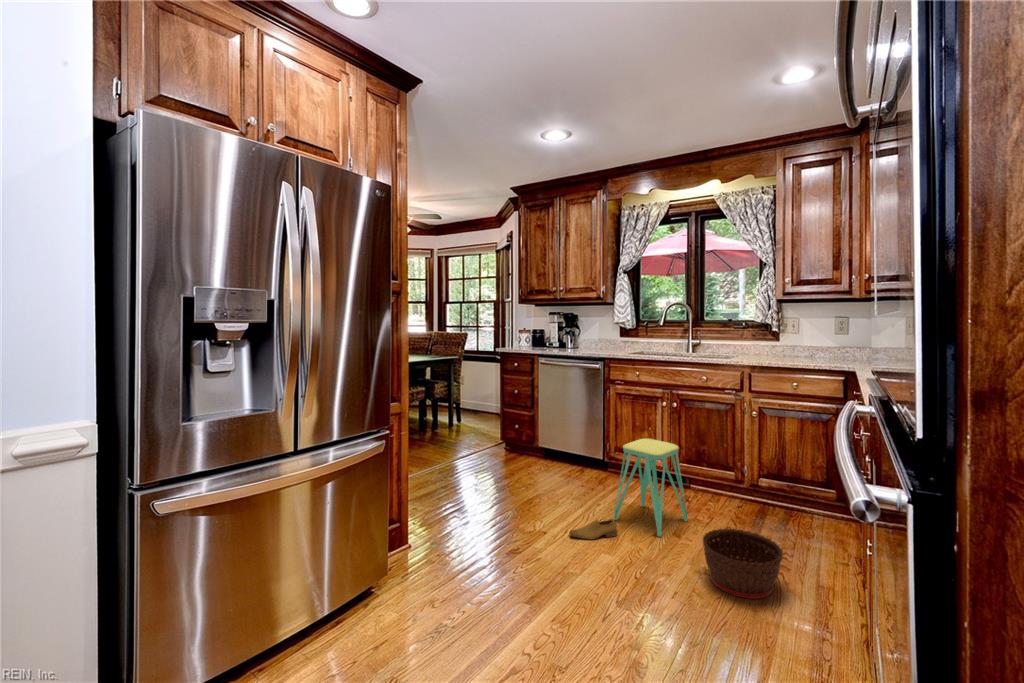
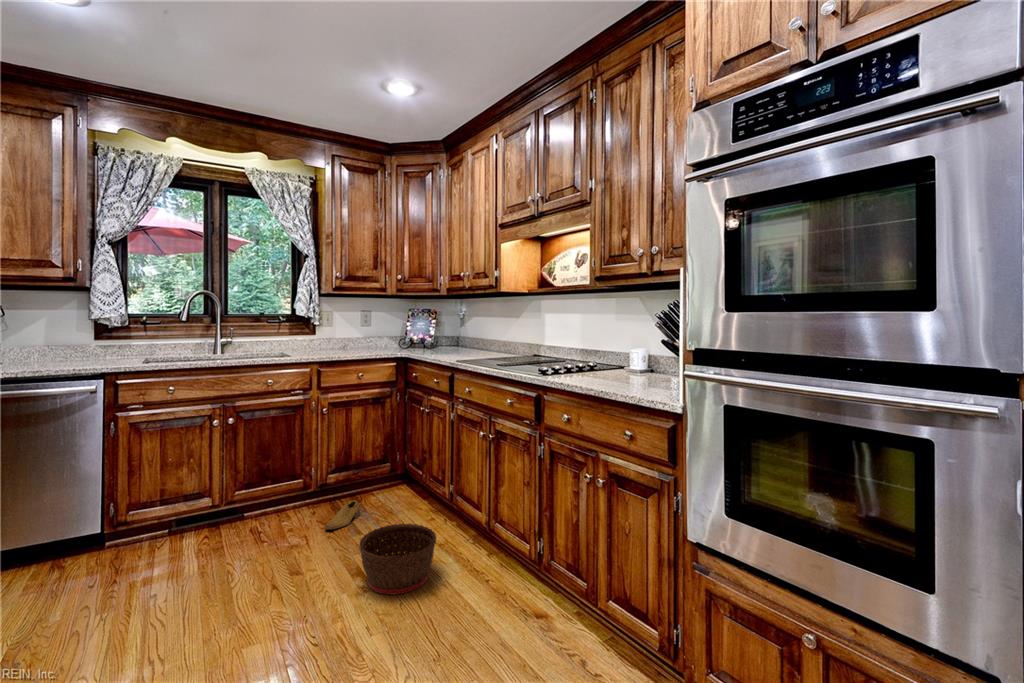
stool: present [614,439,688,536] -> none [198,463,289,594]
shoe: present [570,519,617,540] -> present [324,500,360,530]

